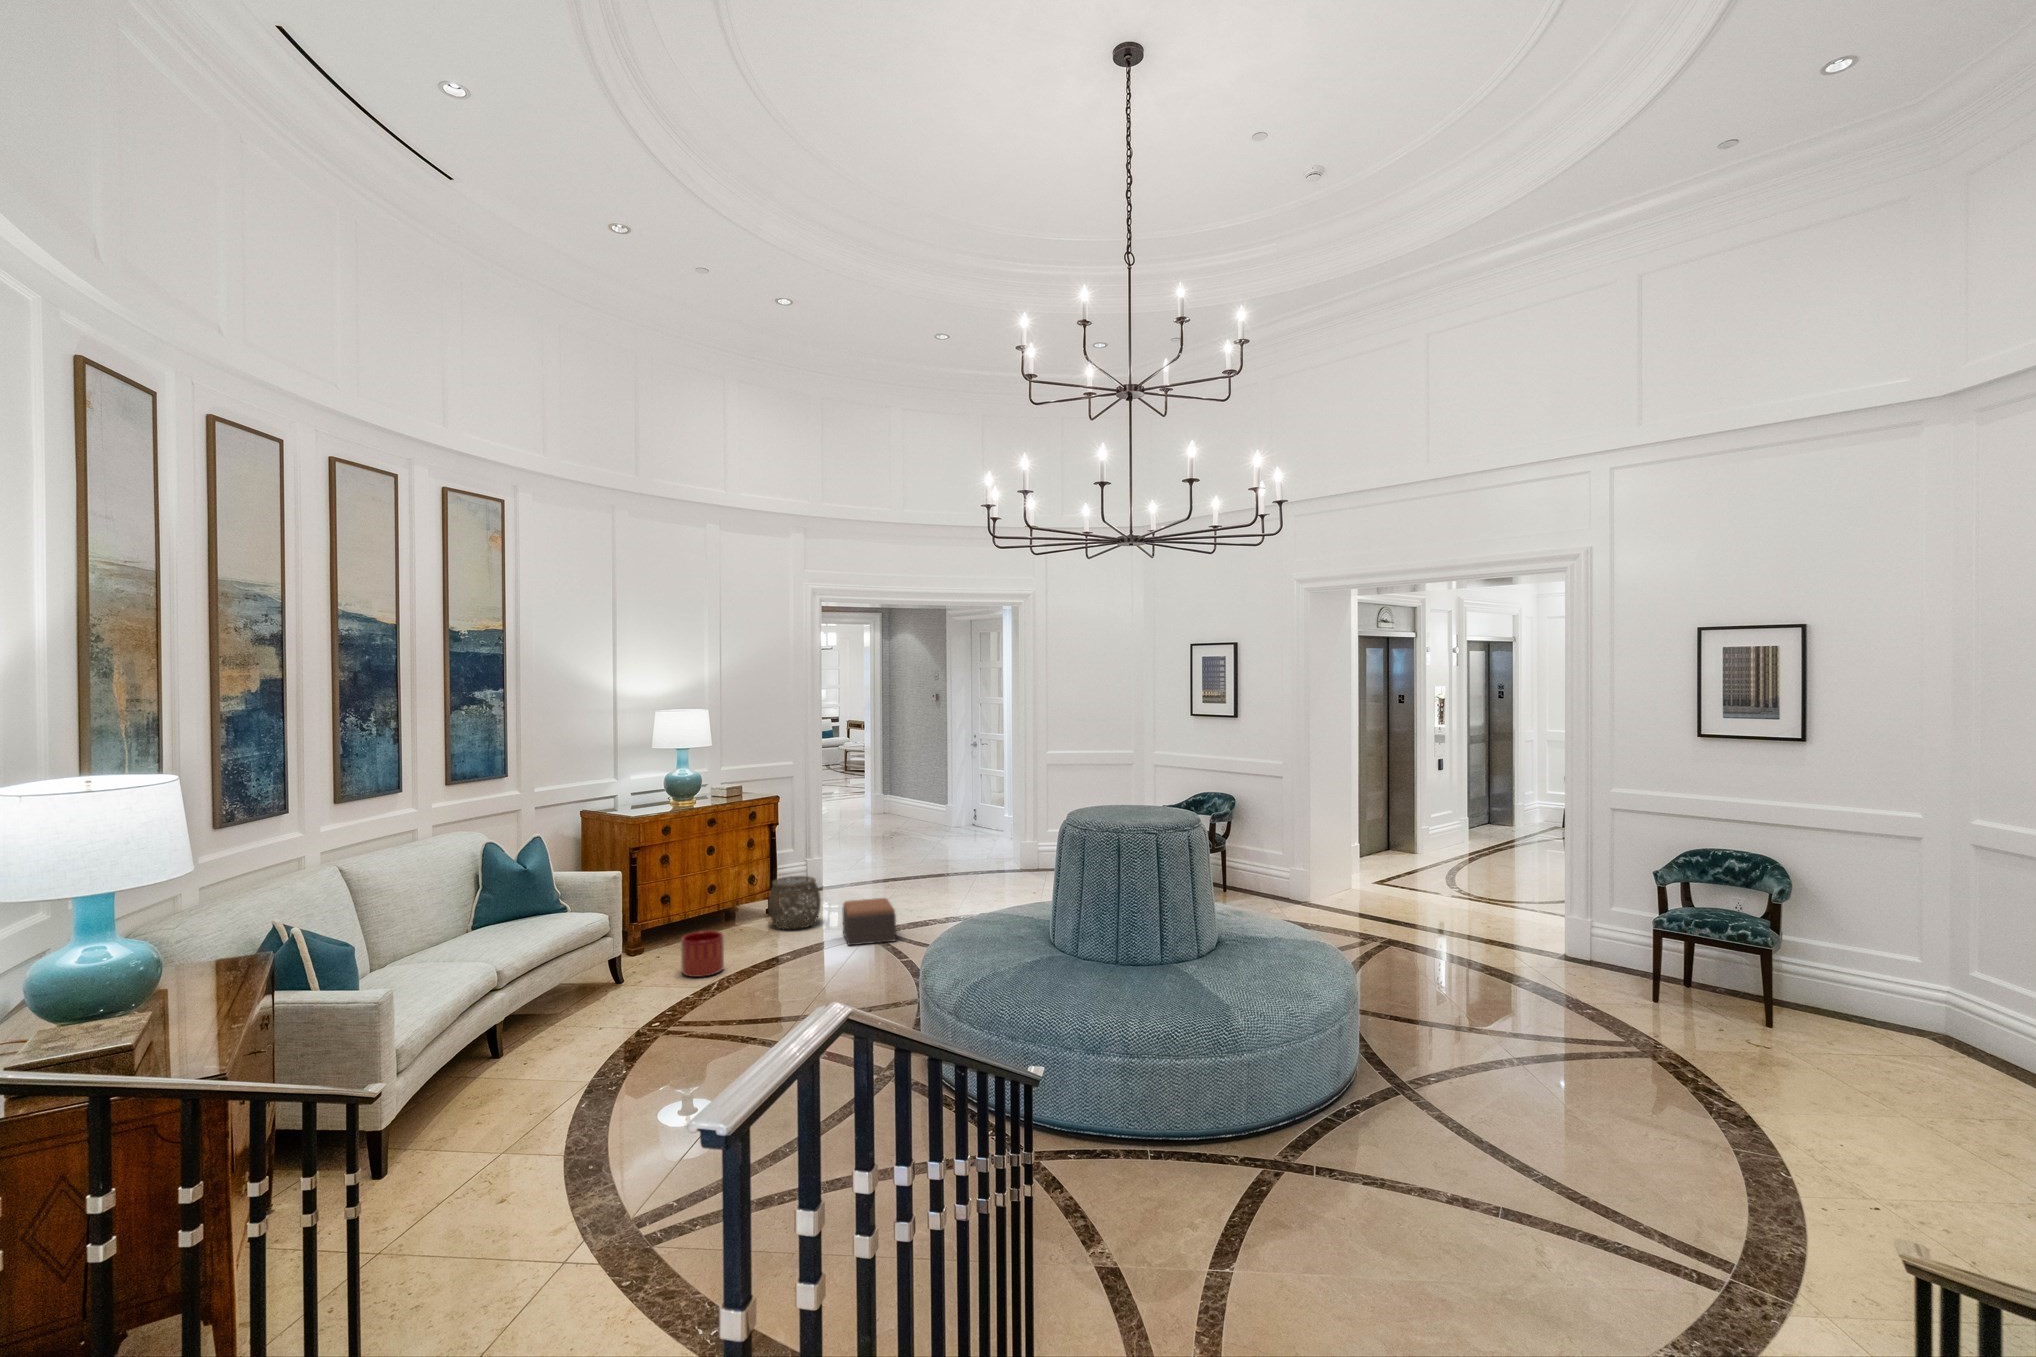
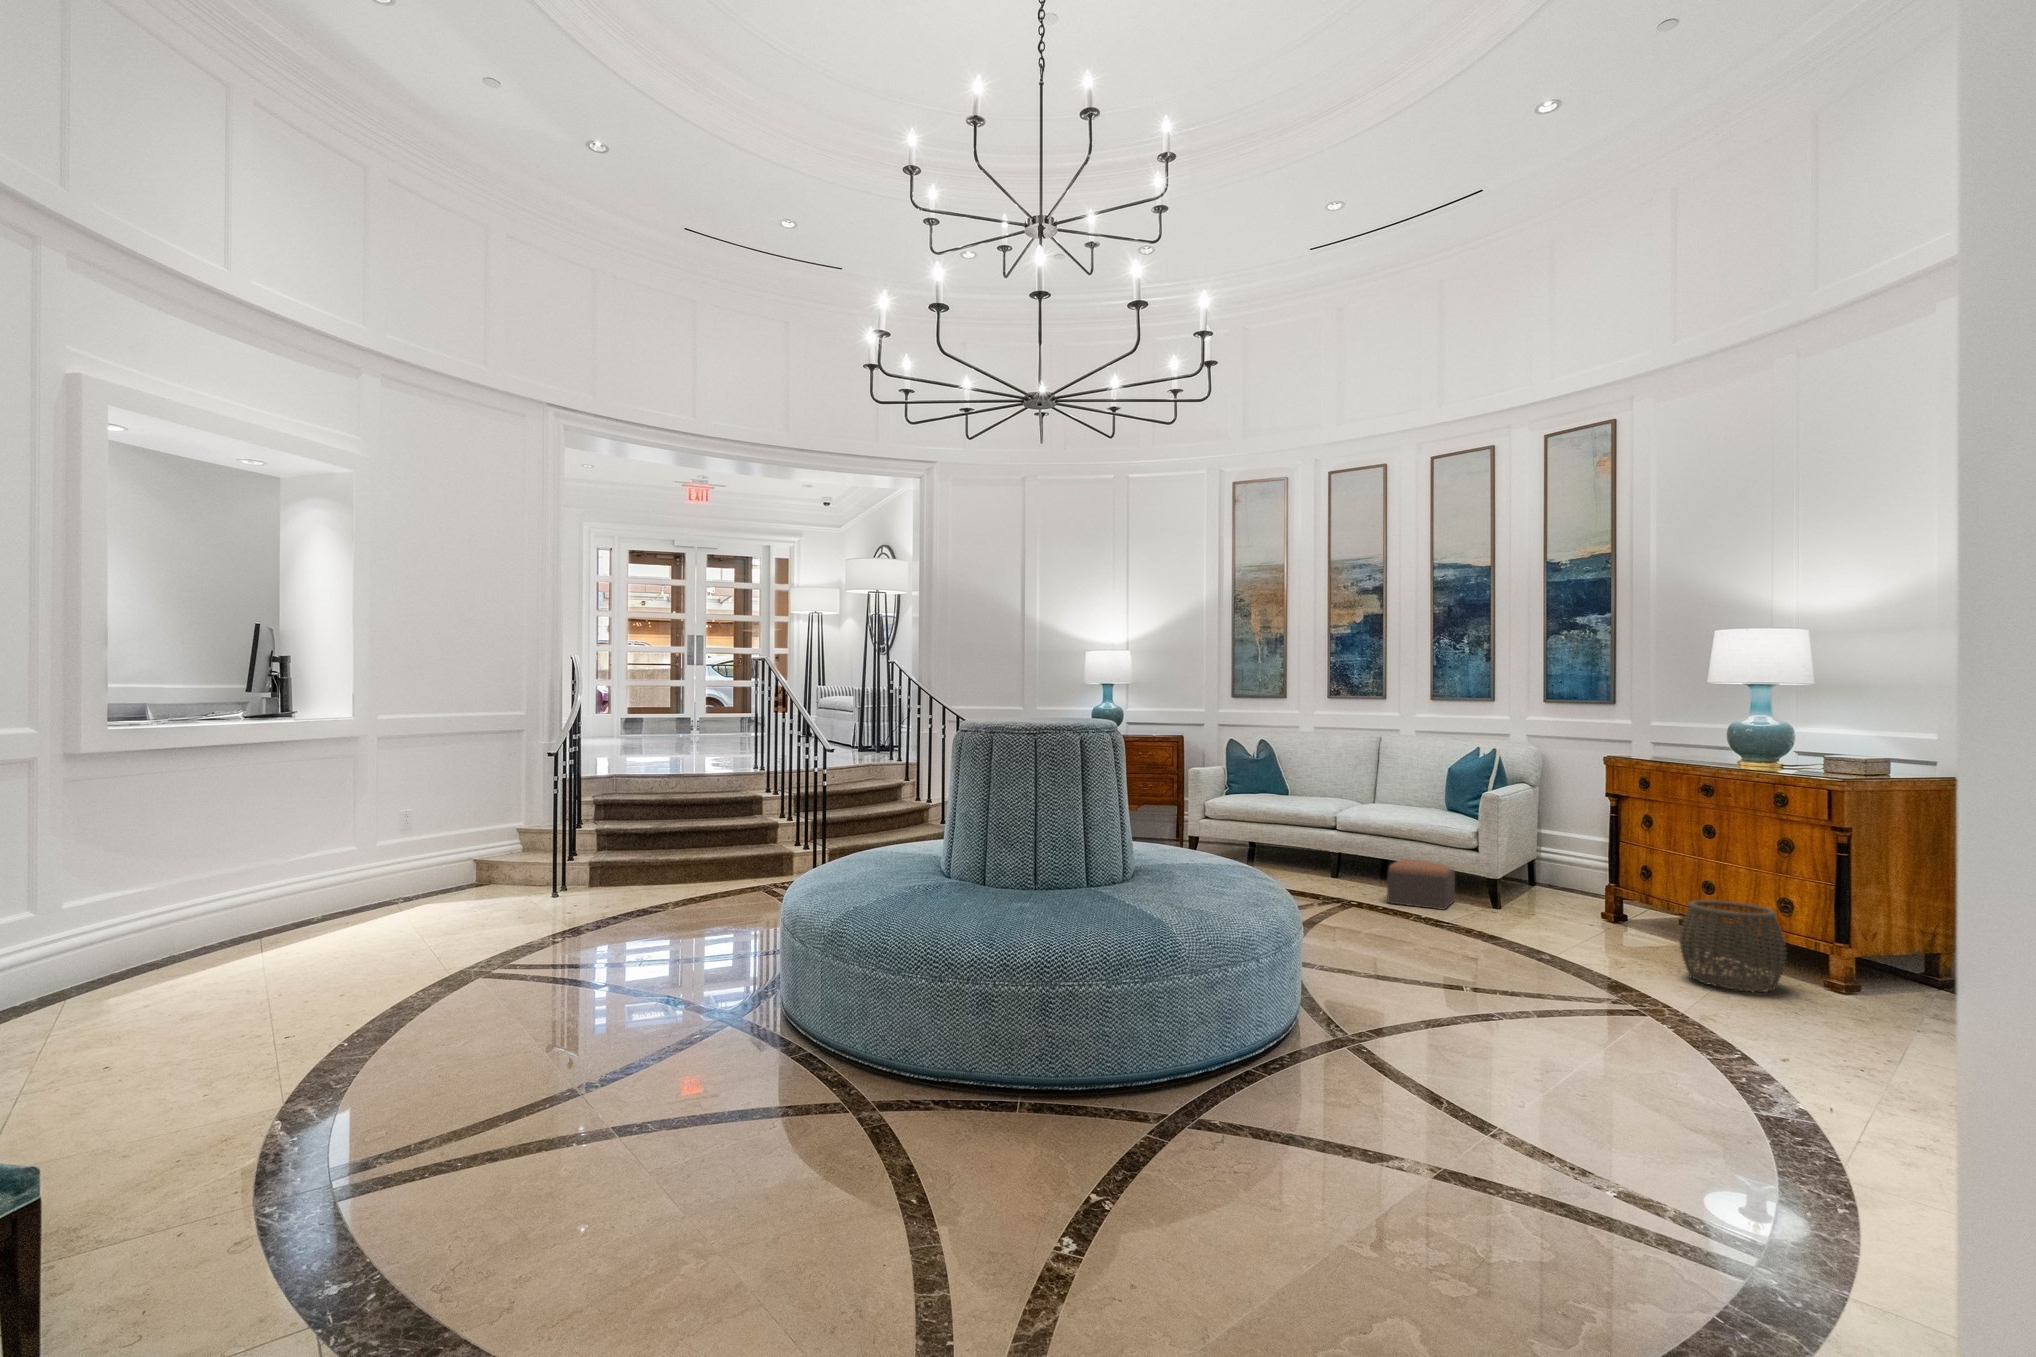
footstool: present [842,898,896,945] -> present [1387,858,1455,910]
planter: present [681,931,724,977] -> none [1488,885,1541,935]

